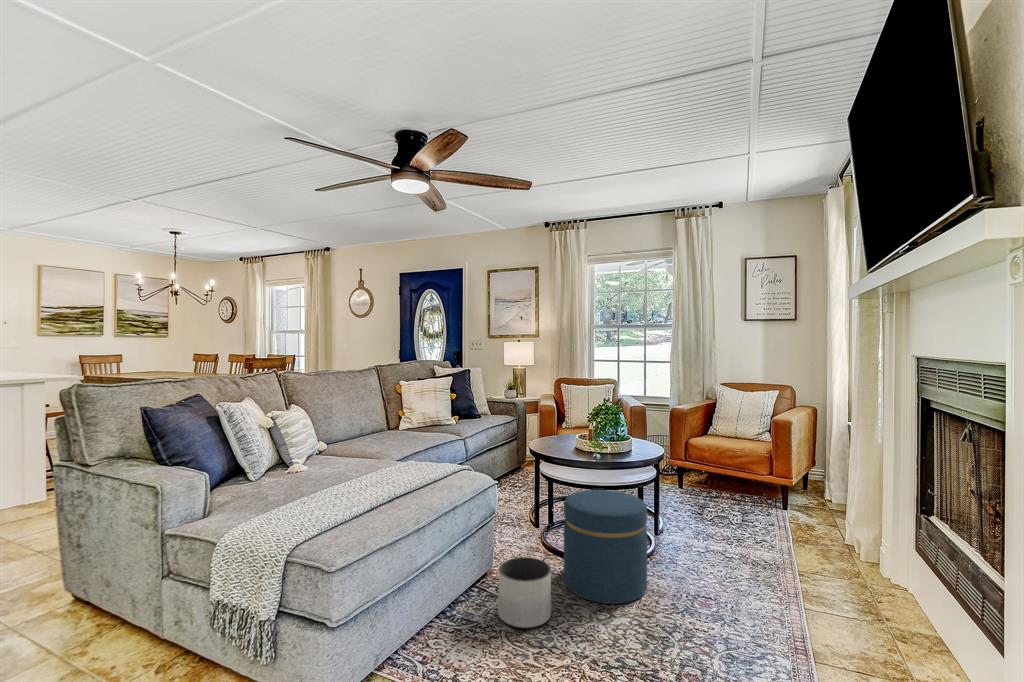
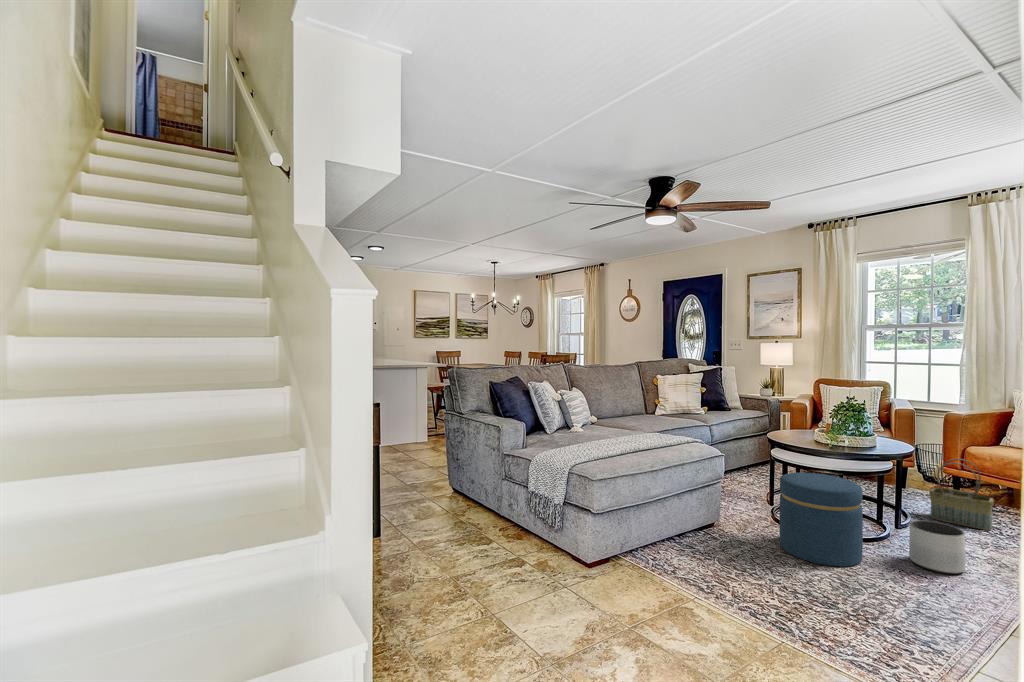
basket: none [667,450,715,516] -> present [929,459,994,530]
planter: present [498,557,551,629] -> present [909,520,965,574]

